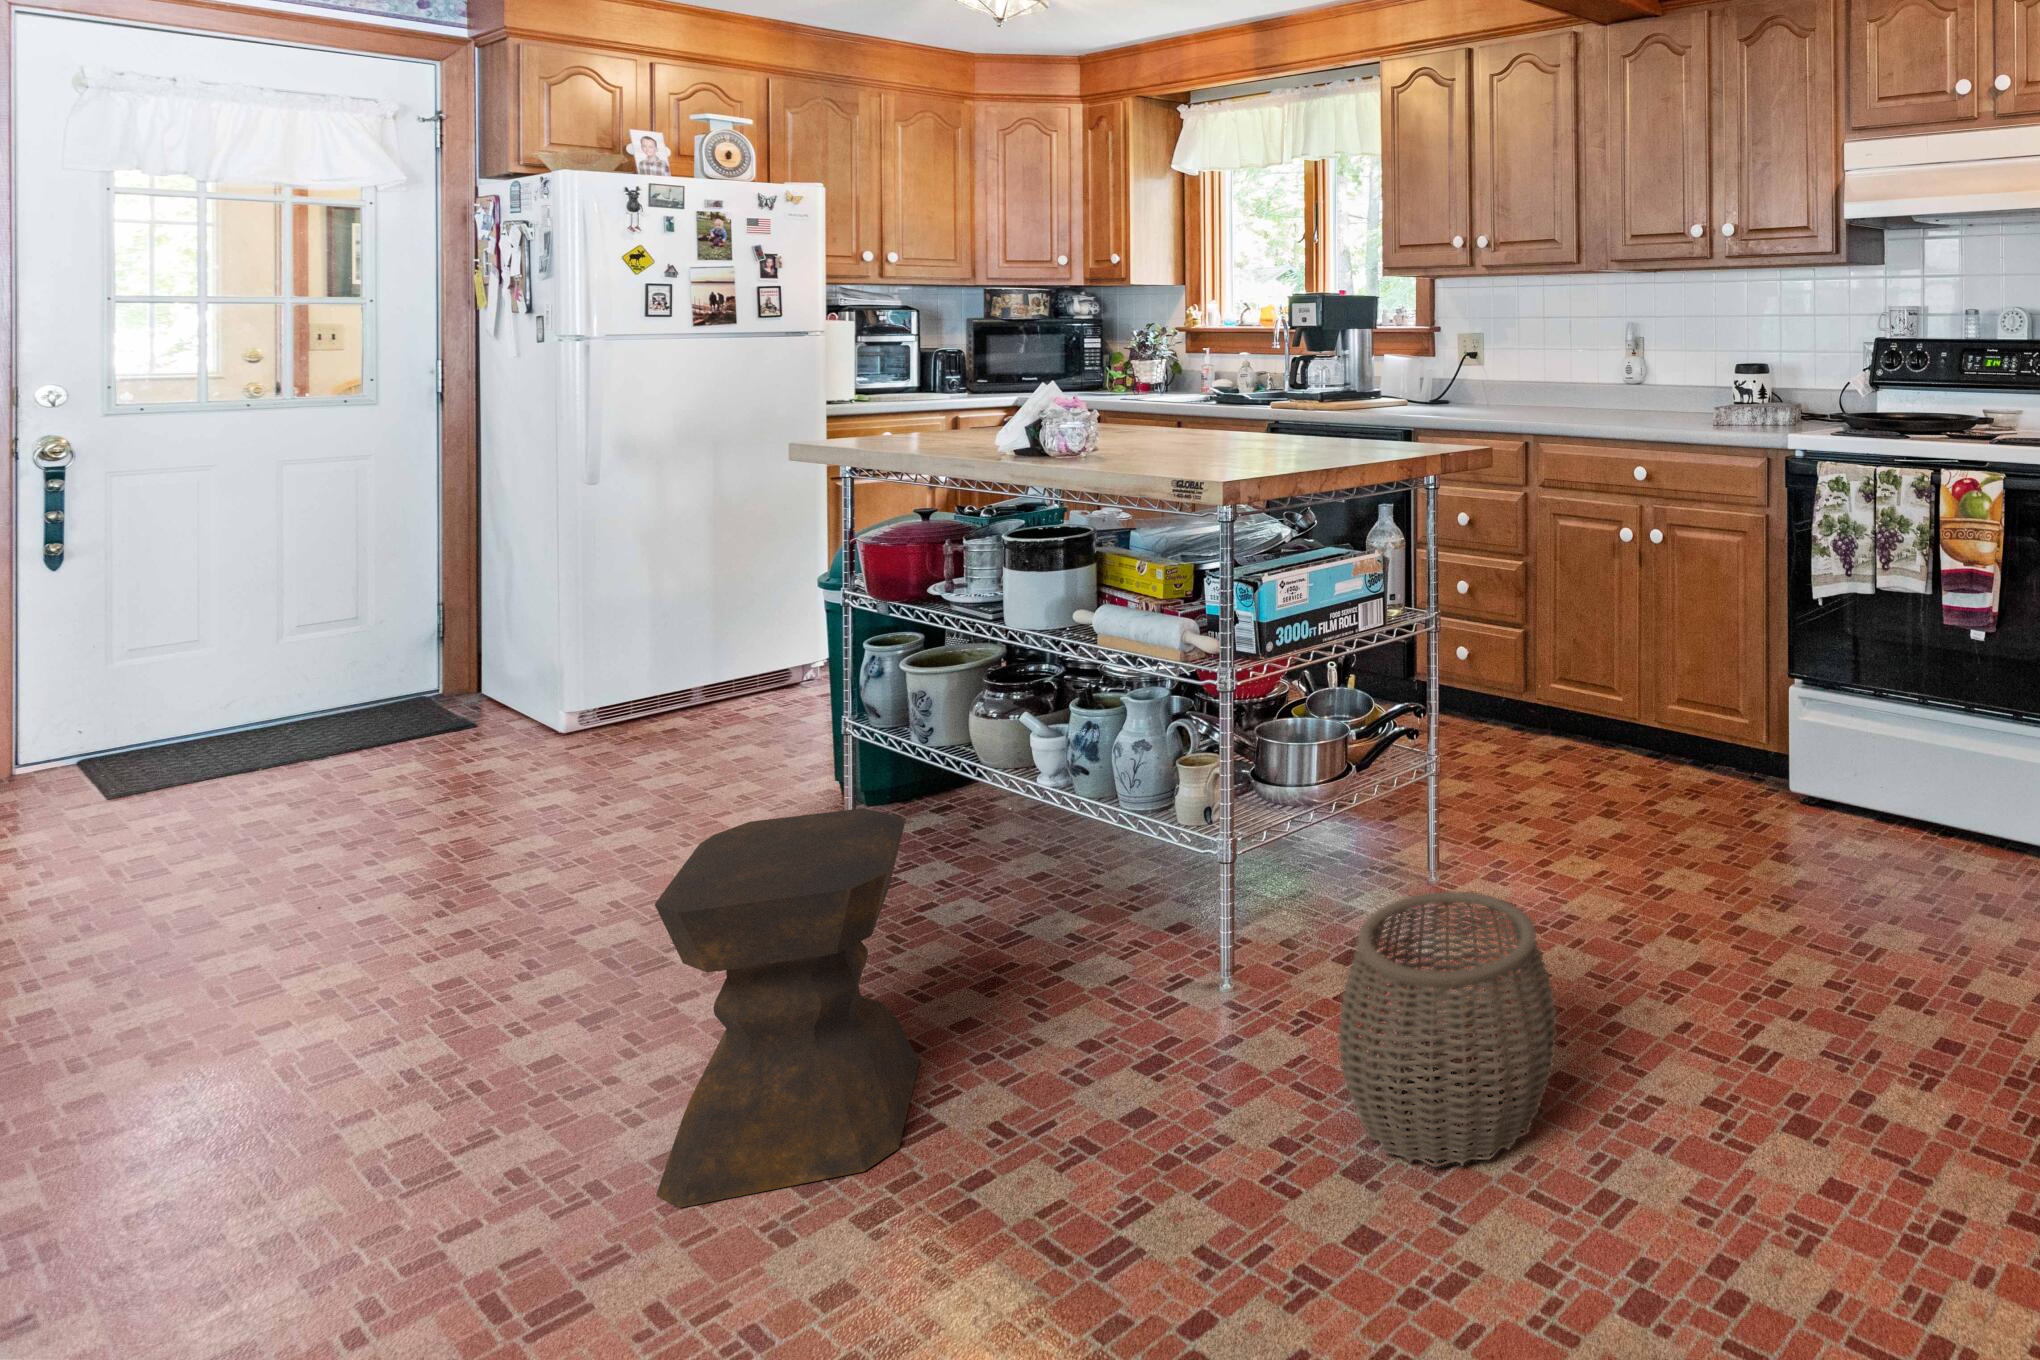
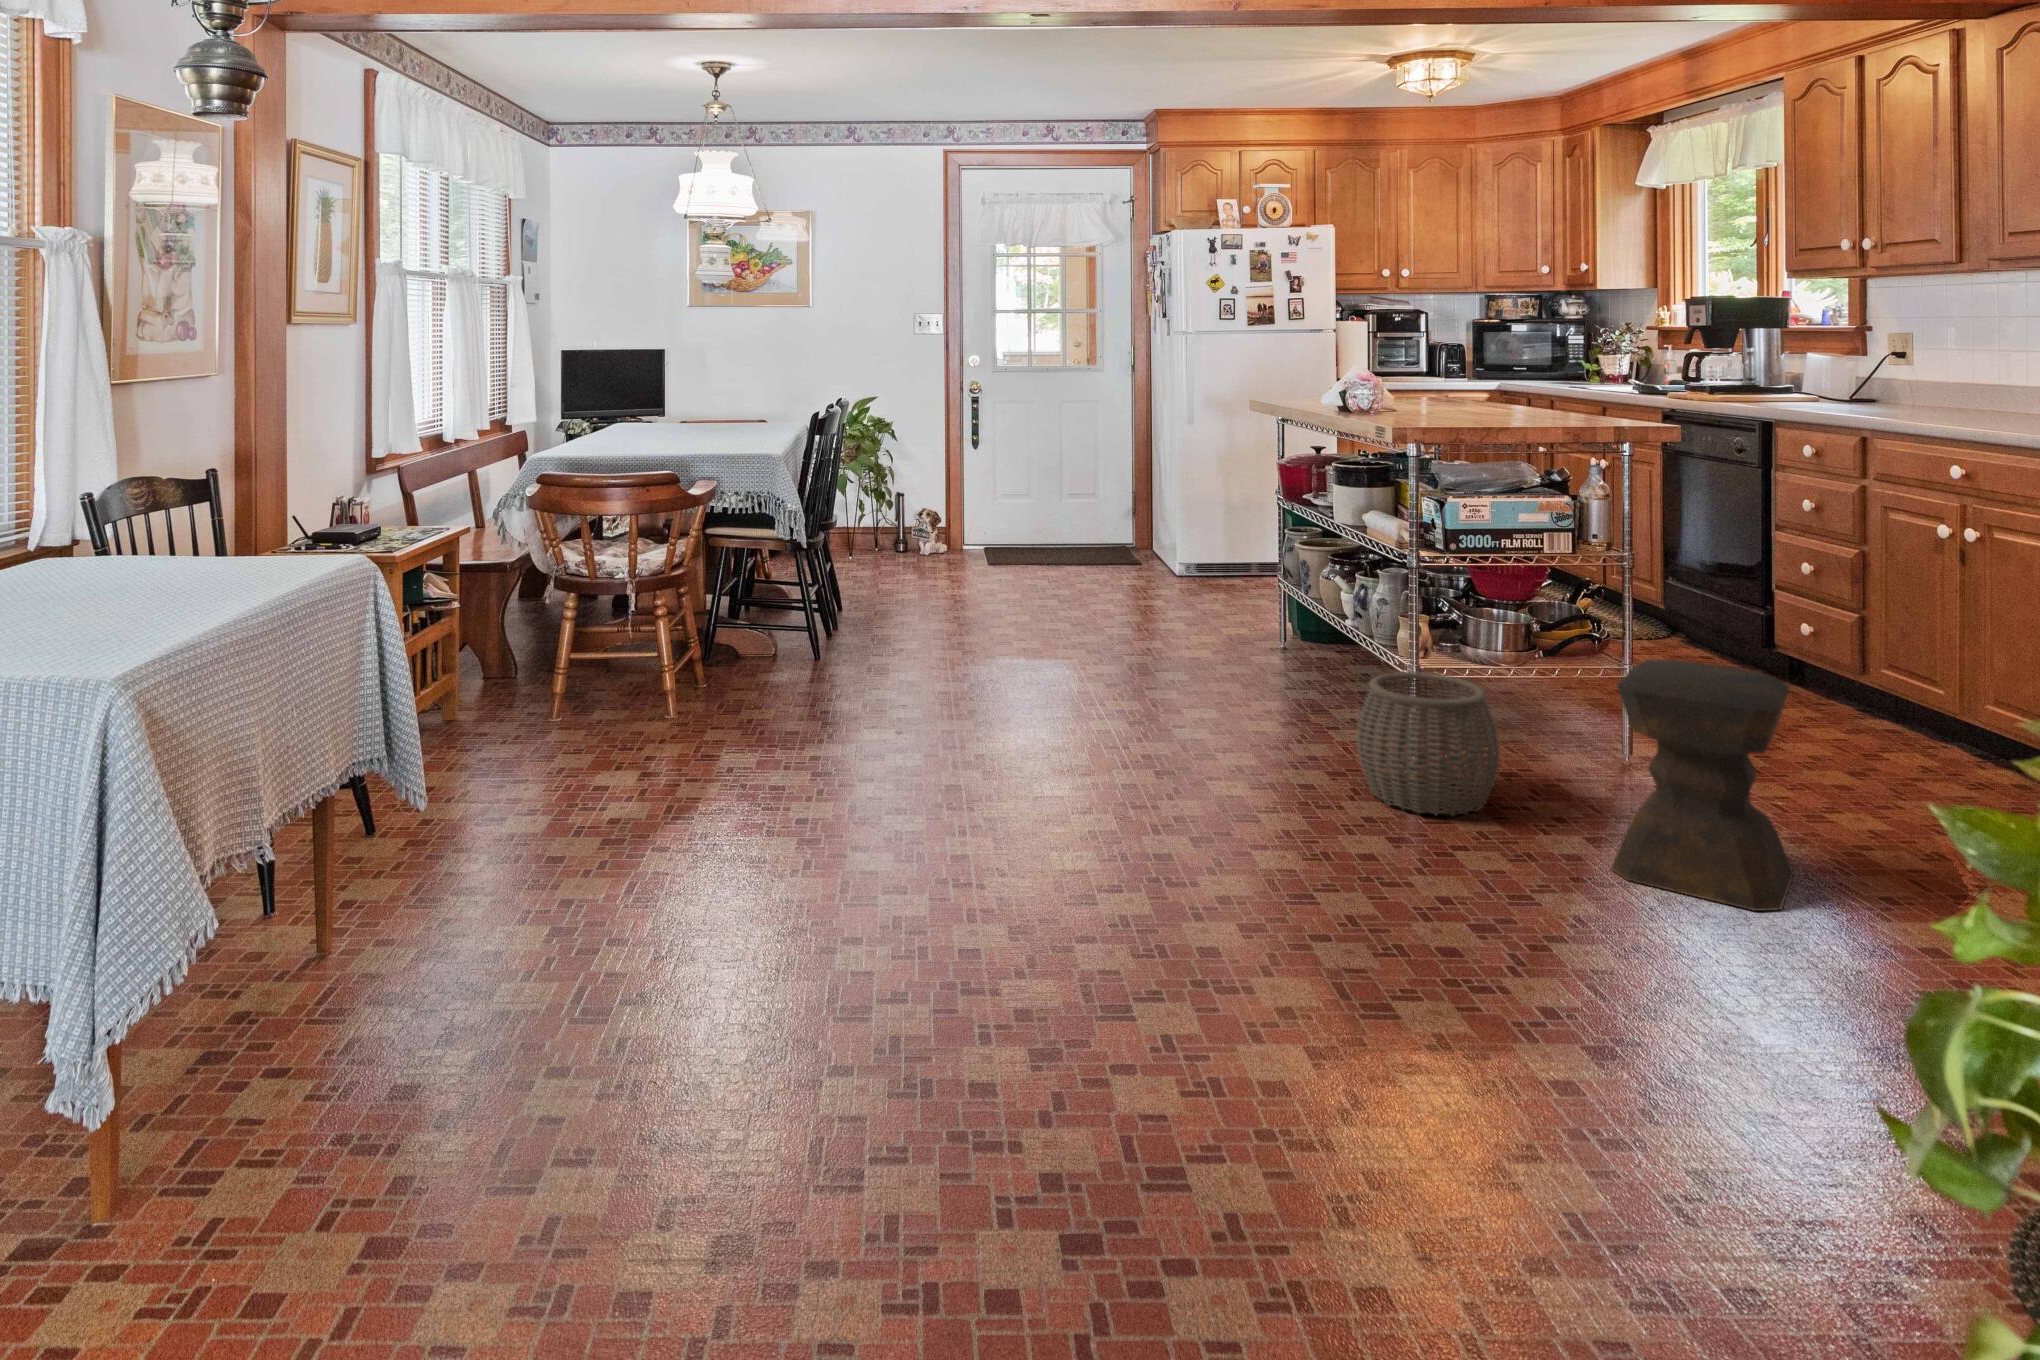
stool: present [655,808,919,1208] -> present [1611,659,1794,911]

